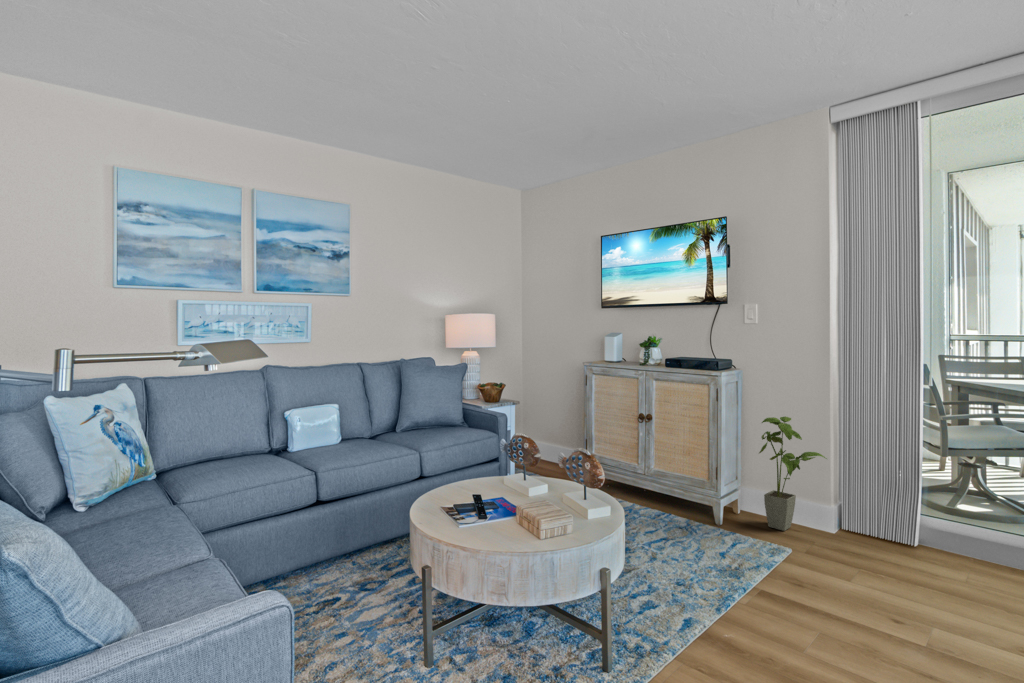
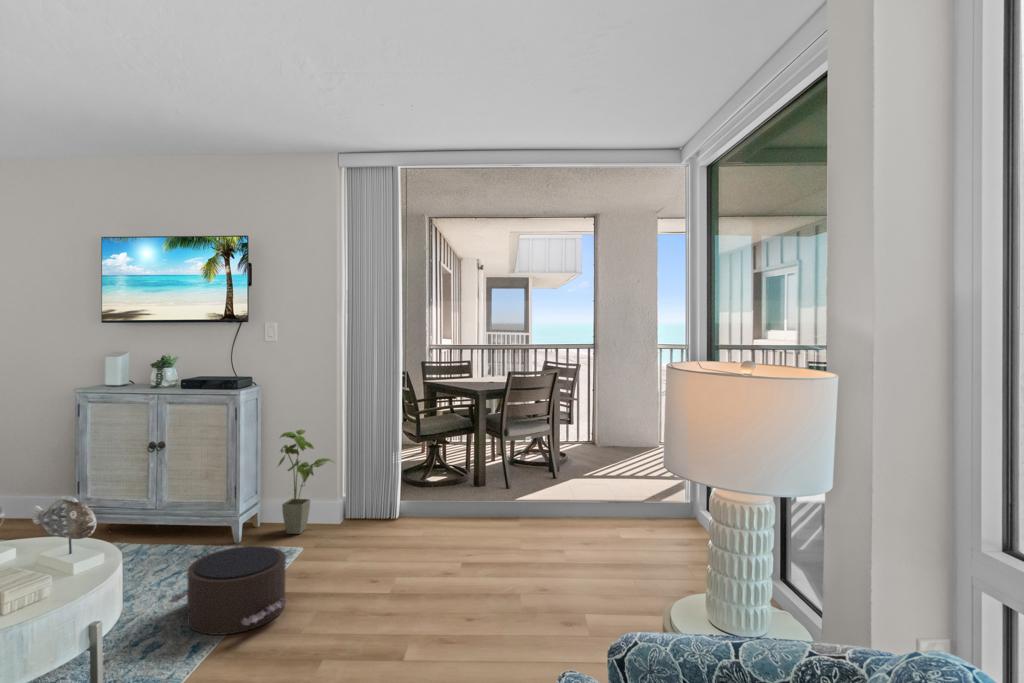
pouf: none [660,529,787,624] -> present [169,546,288,635]

